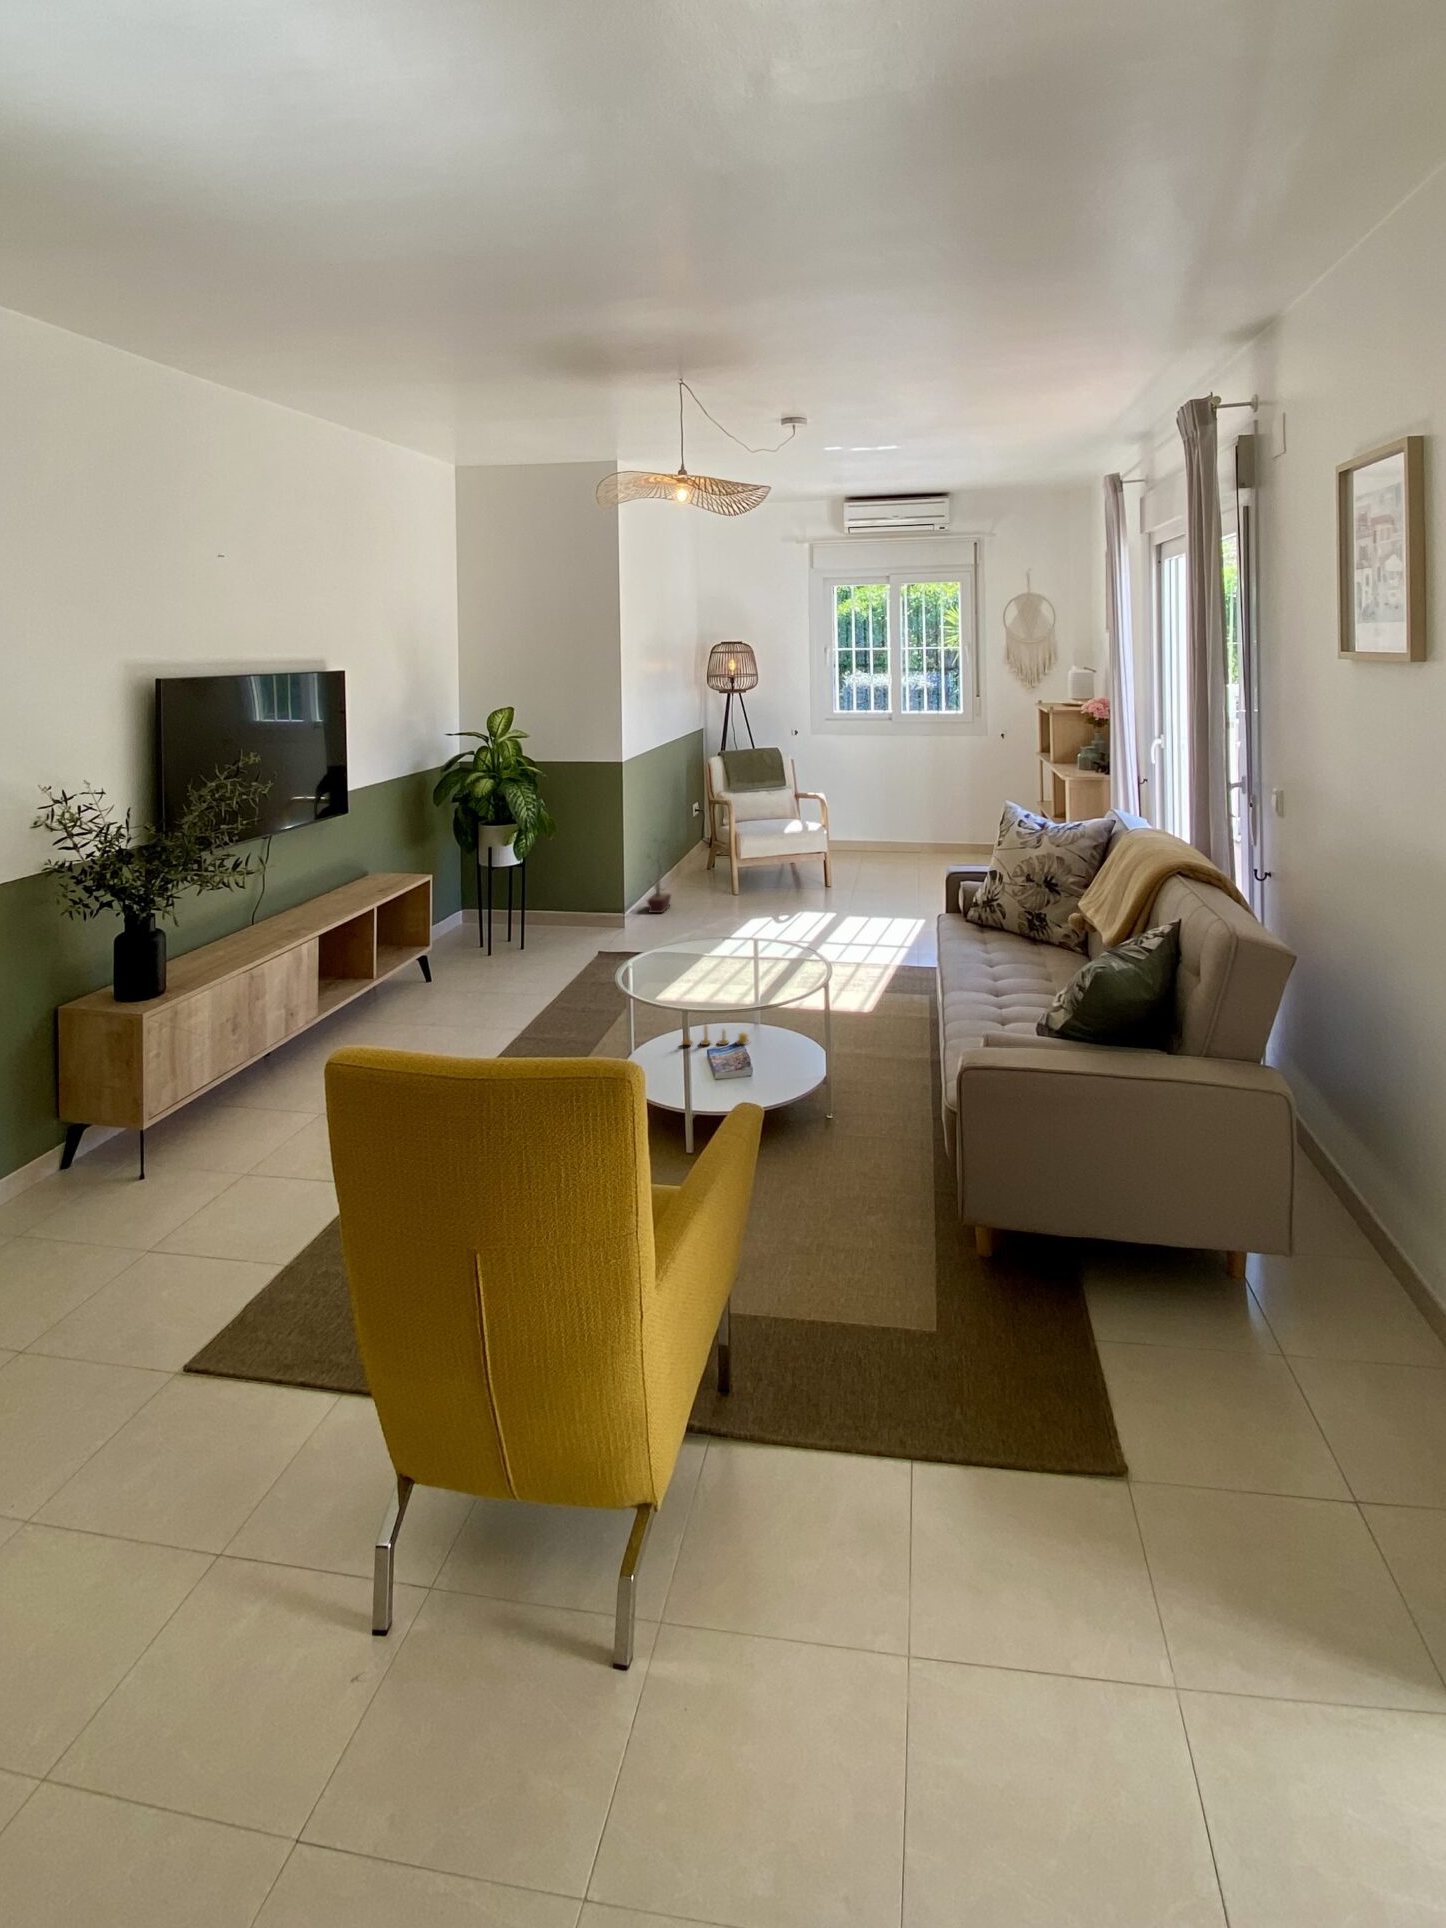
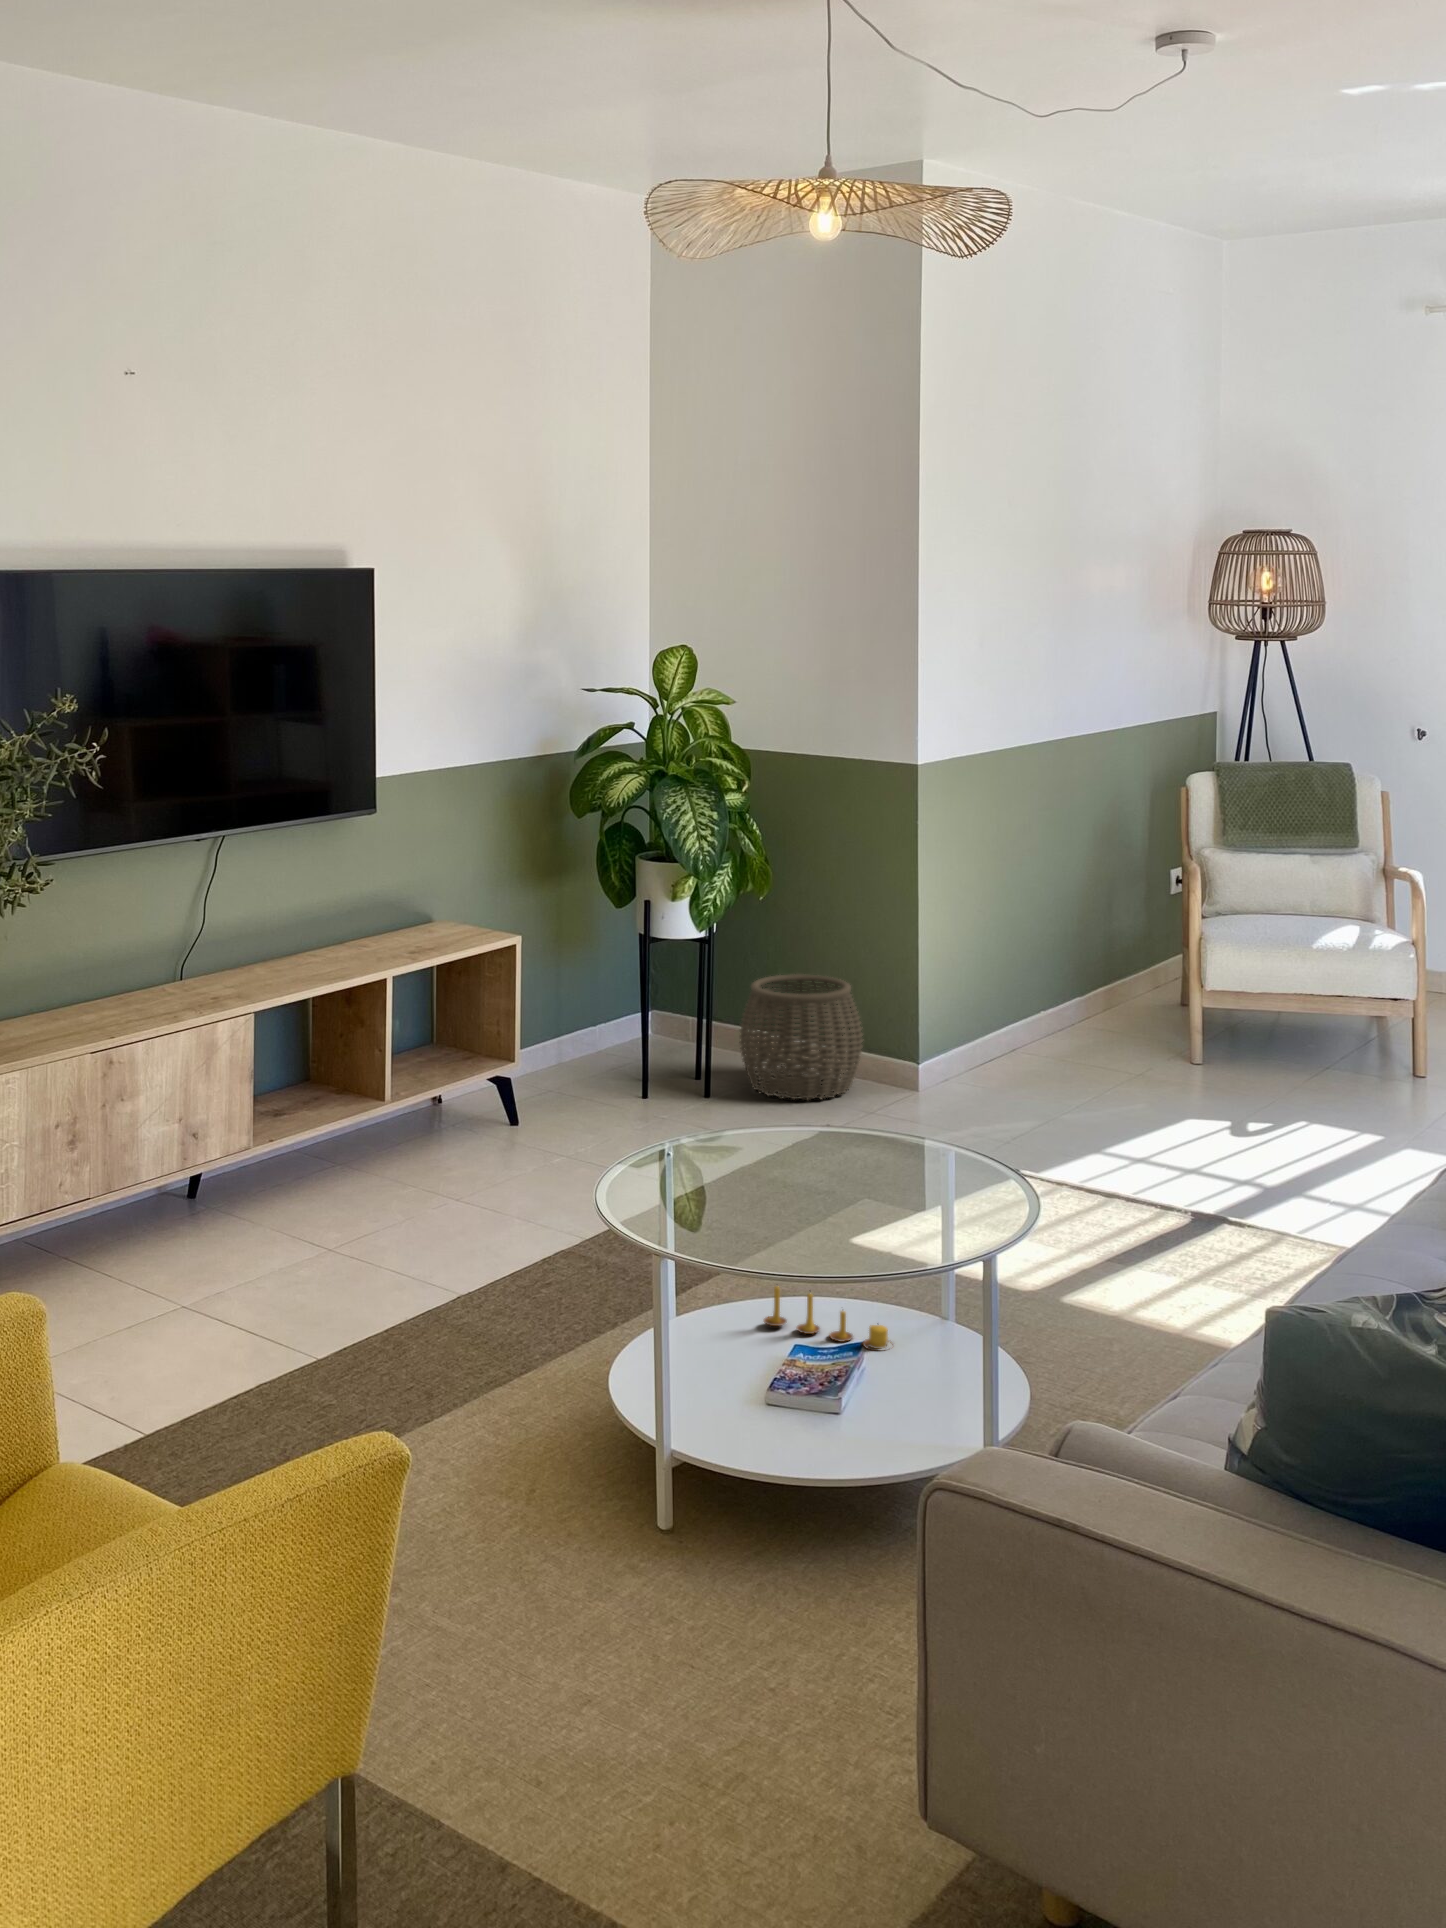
potted plant: present [647,840,676,913] -> none [987,911,1078,1071]
woven basket: none [533,877,598,944] -> present [740,974,863,1100]

